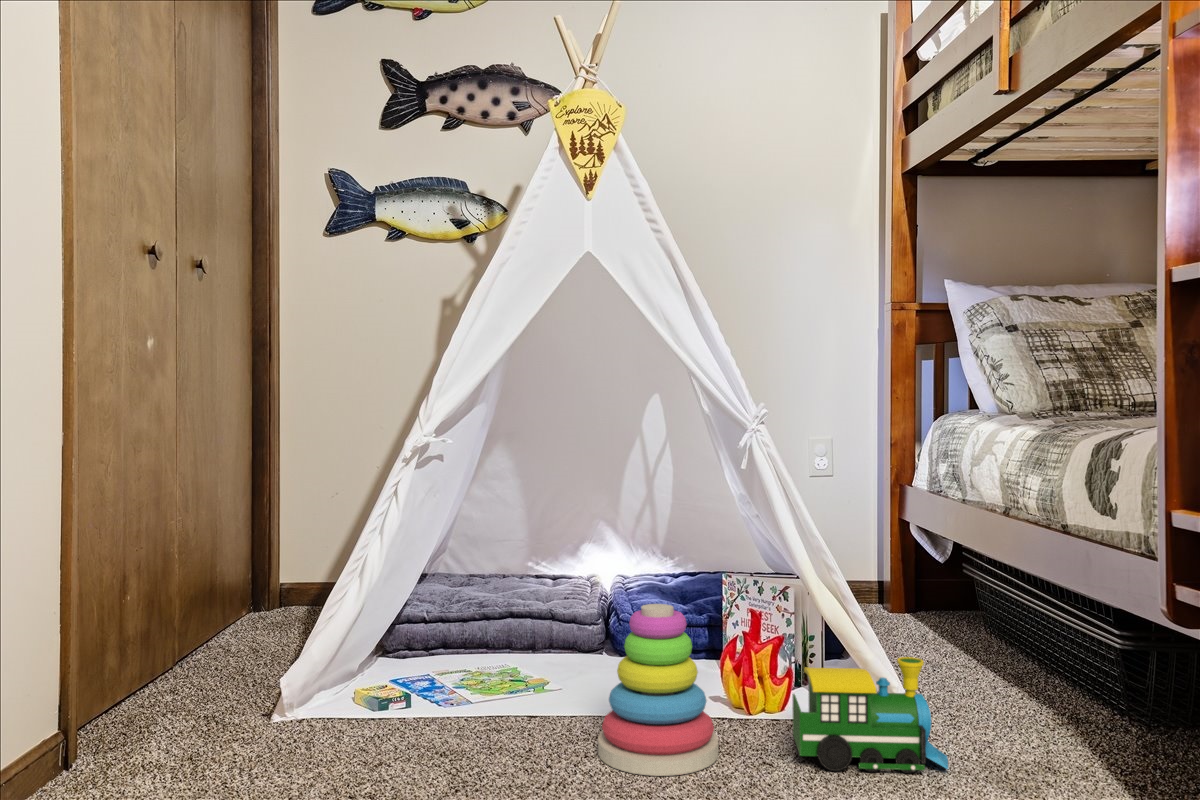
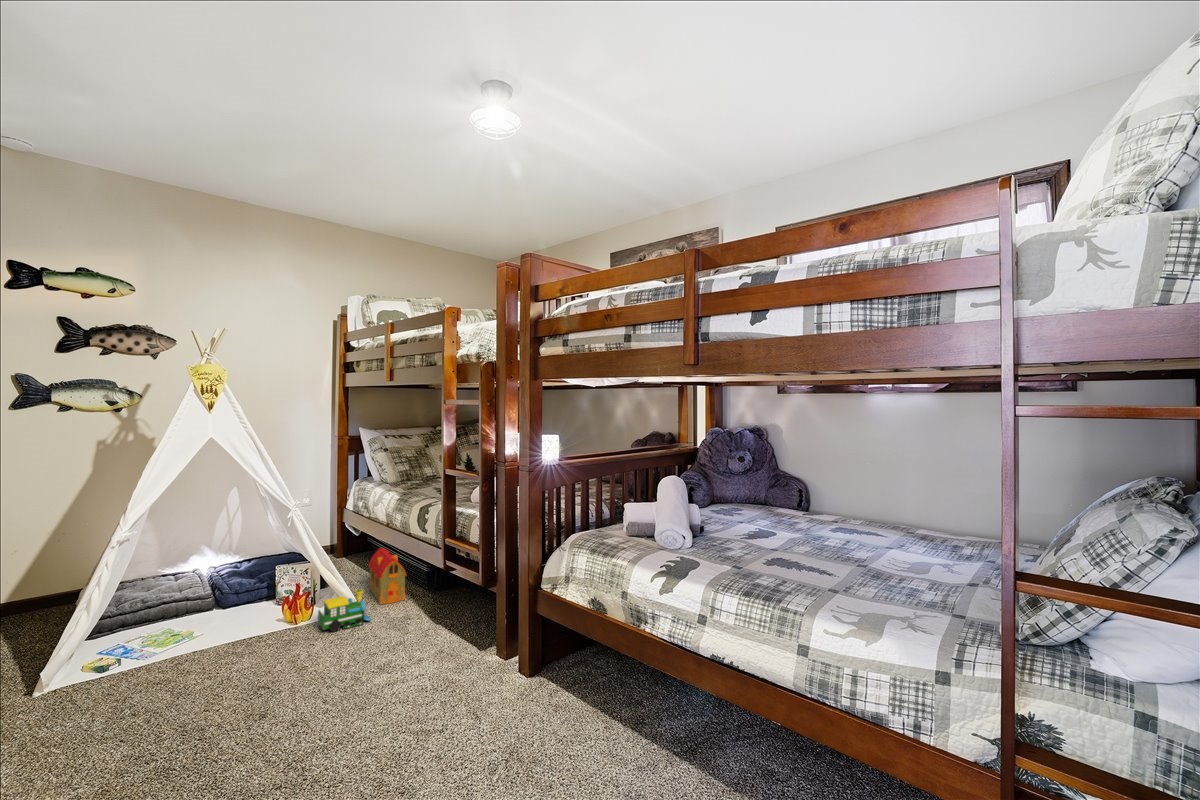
toy house: none [954,568,1075,736] -> present [369,548,407,605]
stacking toy: present [598,604,719,776] -> none [244,591,293,653]

